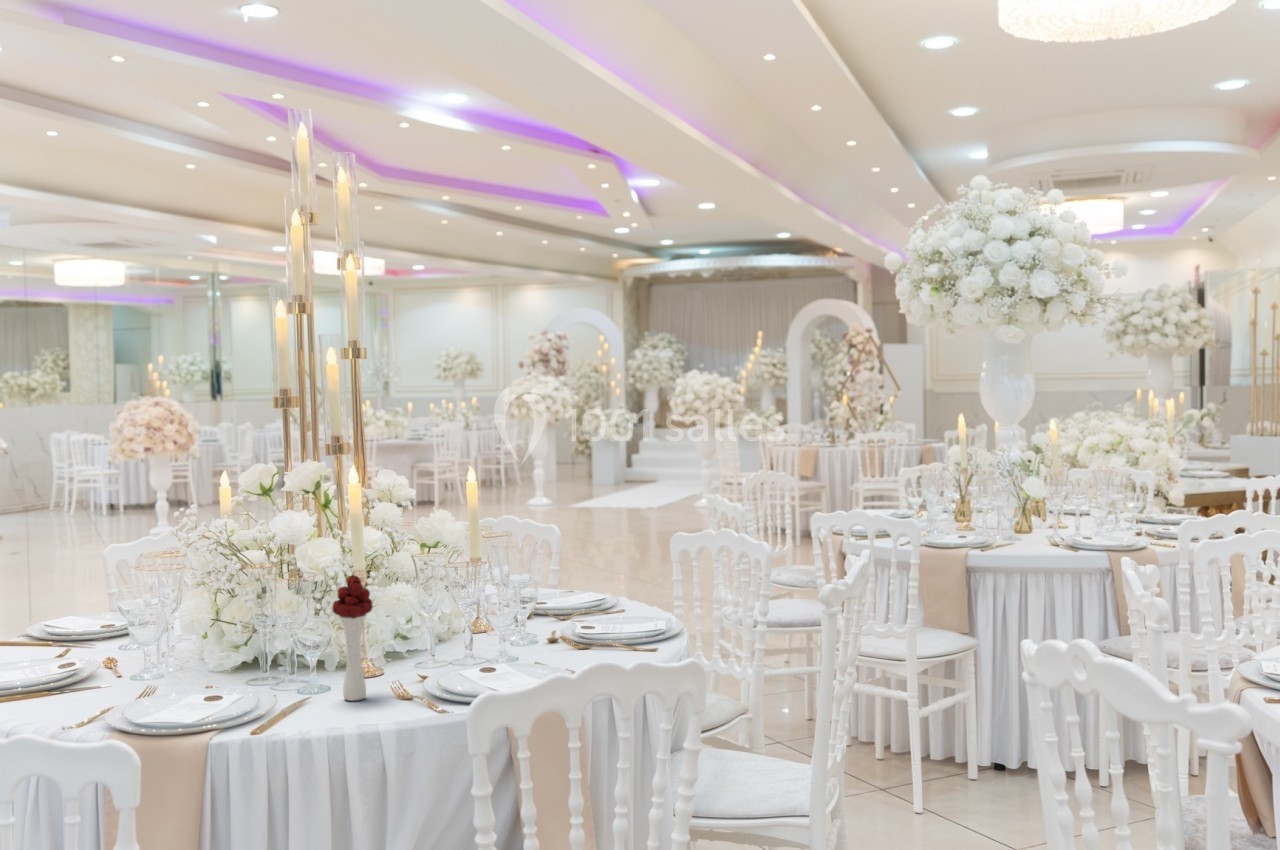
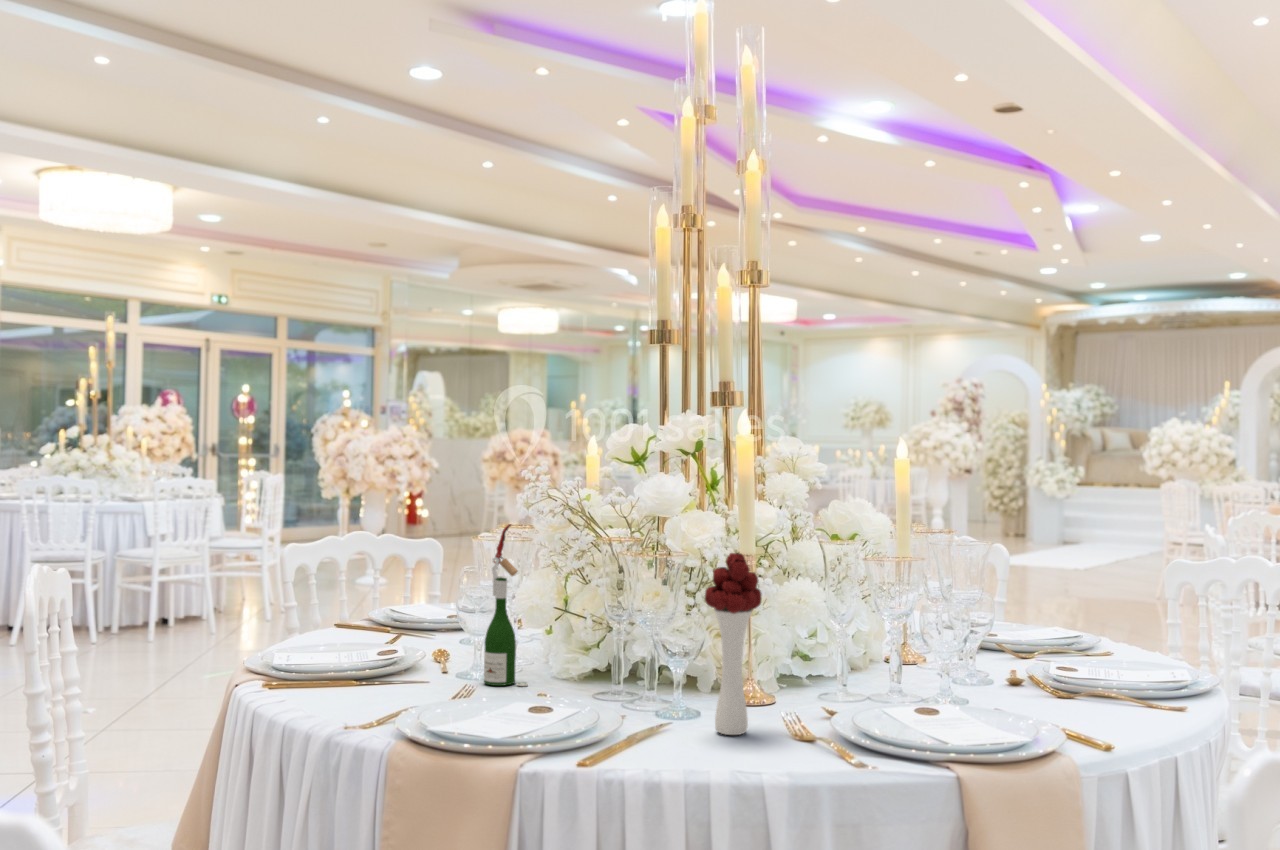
wine bottle: none [155,559,193,683] -> present [484,524,528,686]

